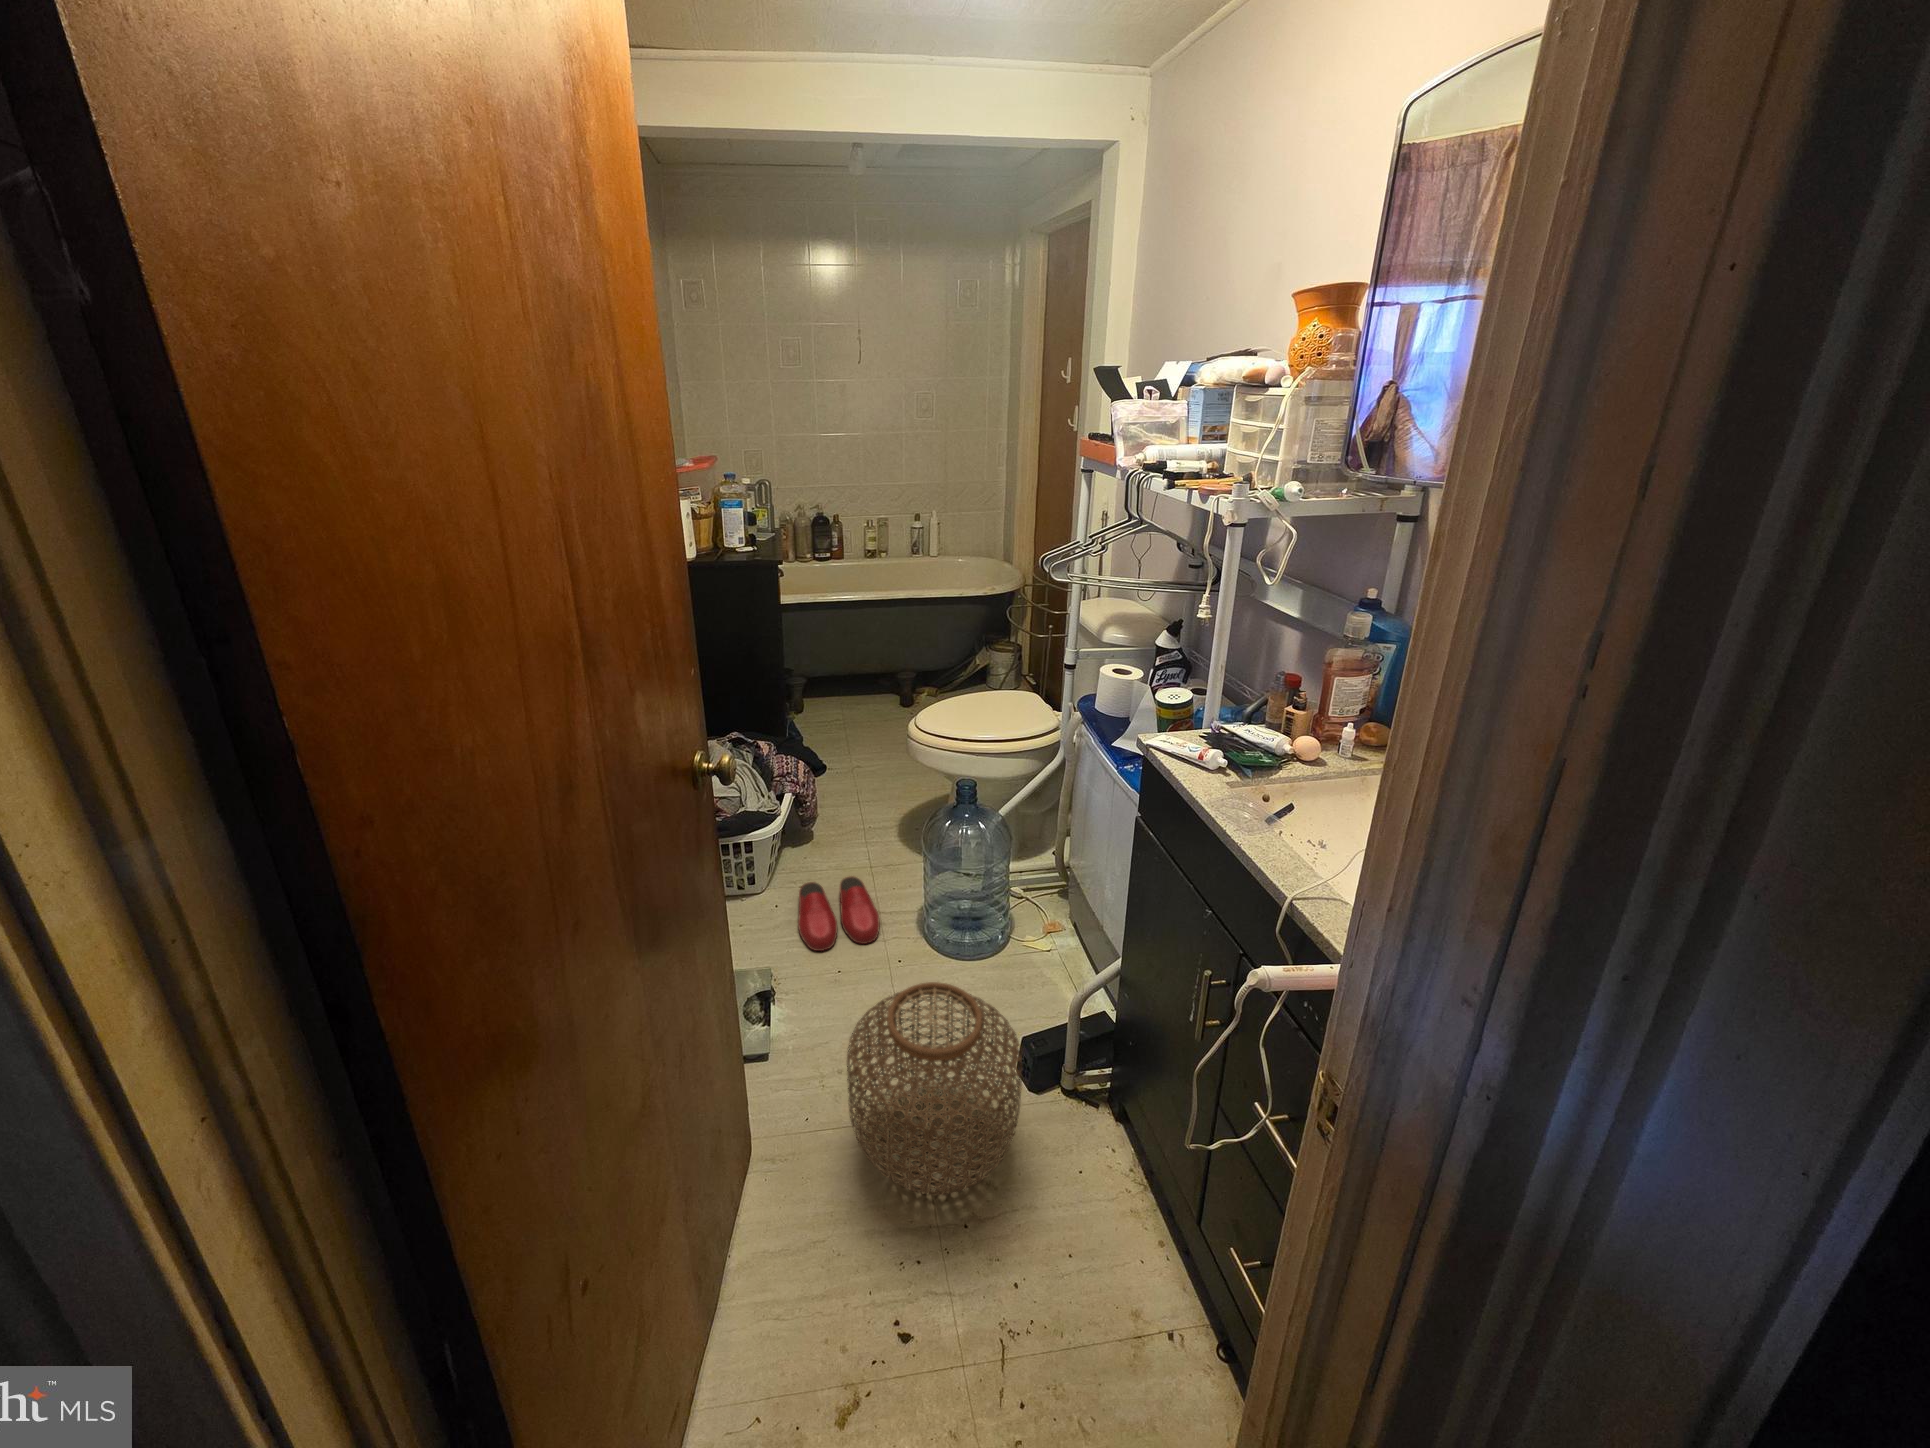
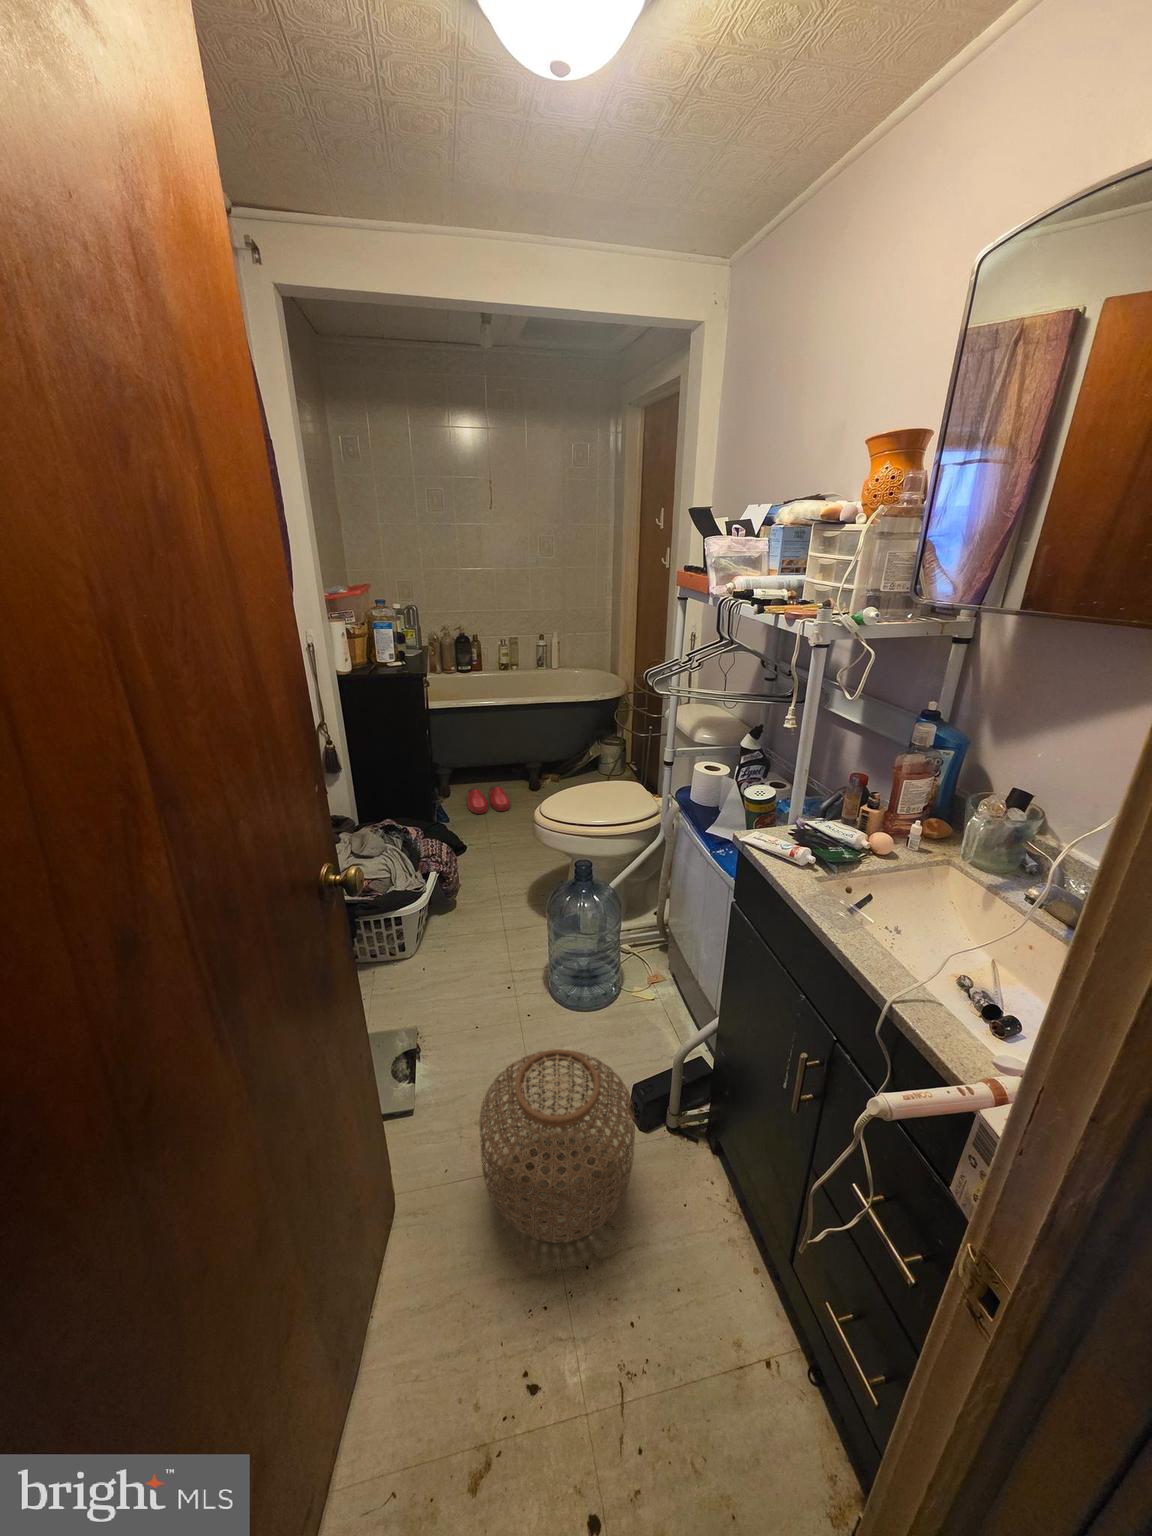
slippers: present [798,876,880,951] -> present [467,786,510,814]

